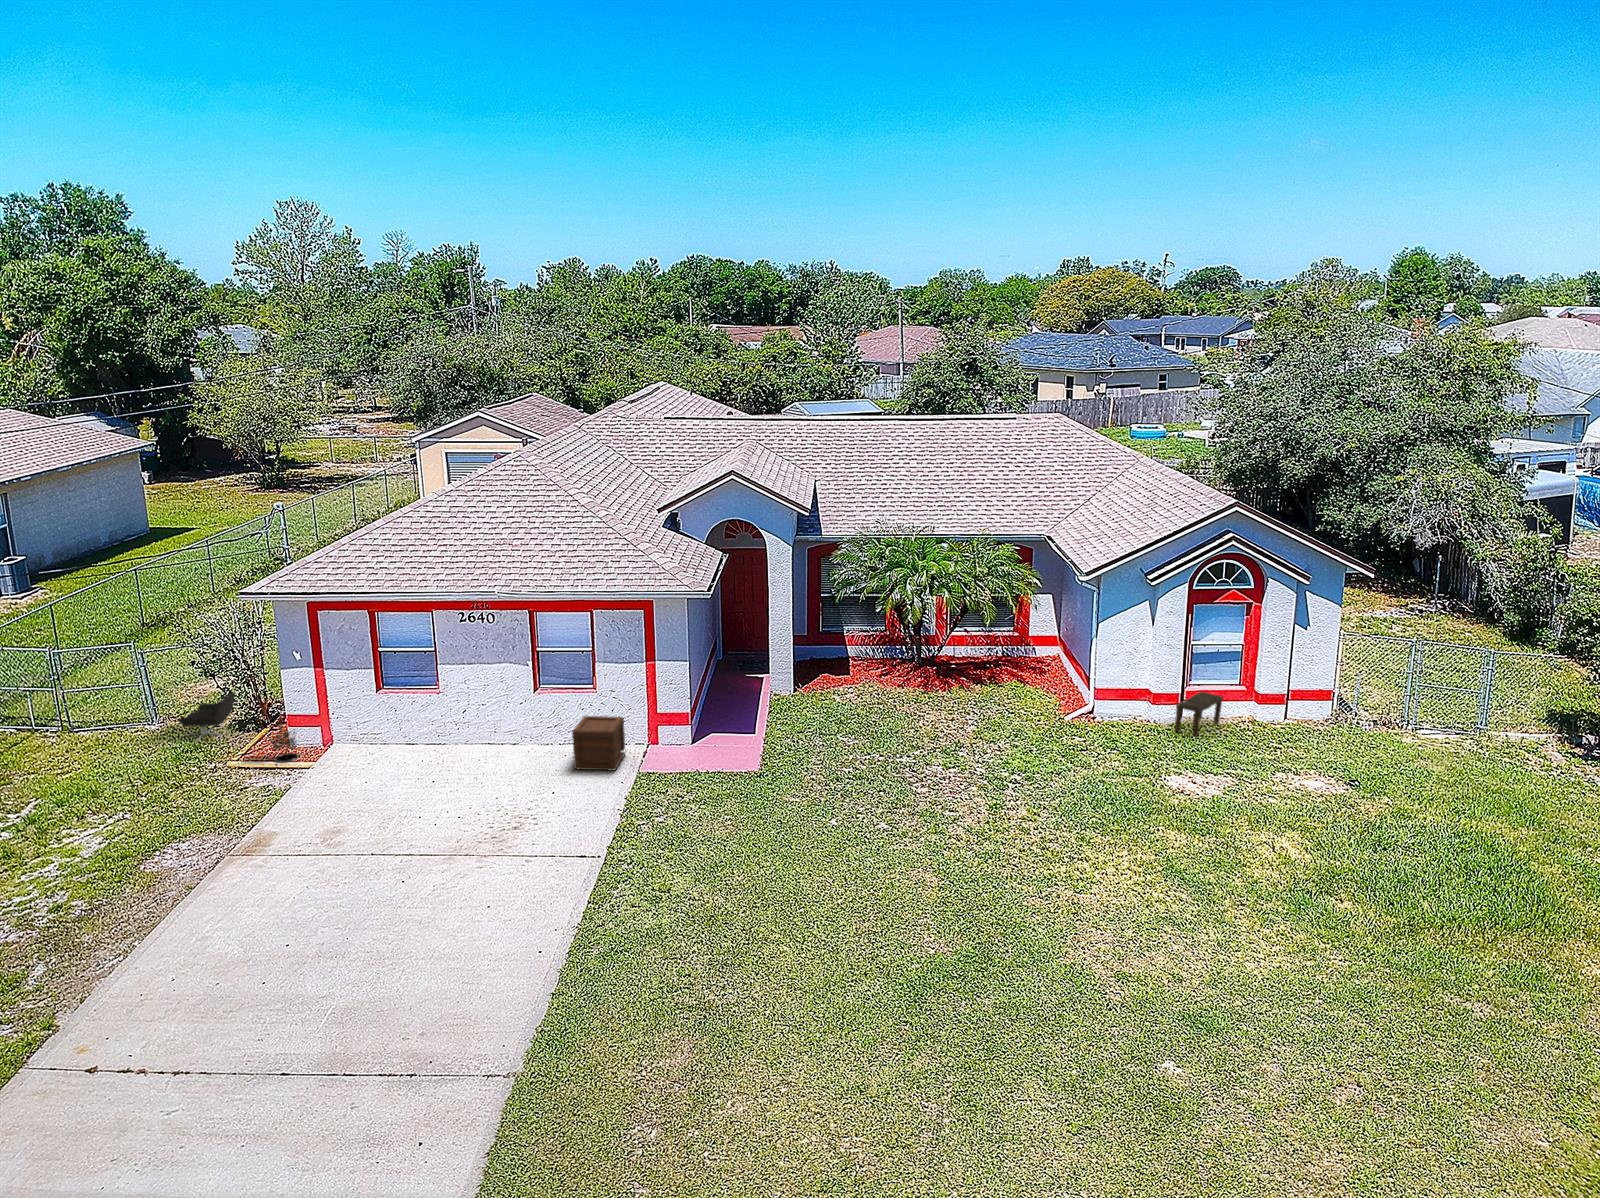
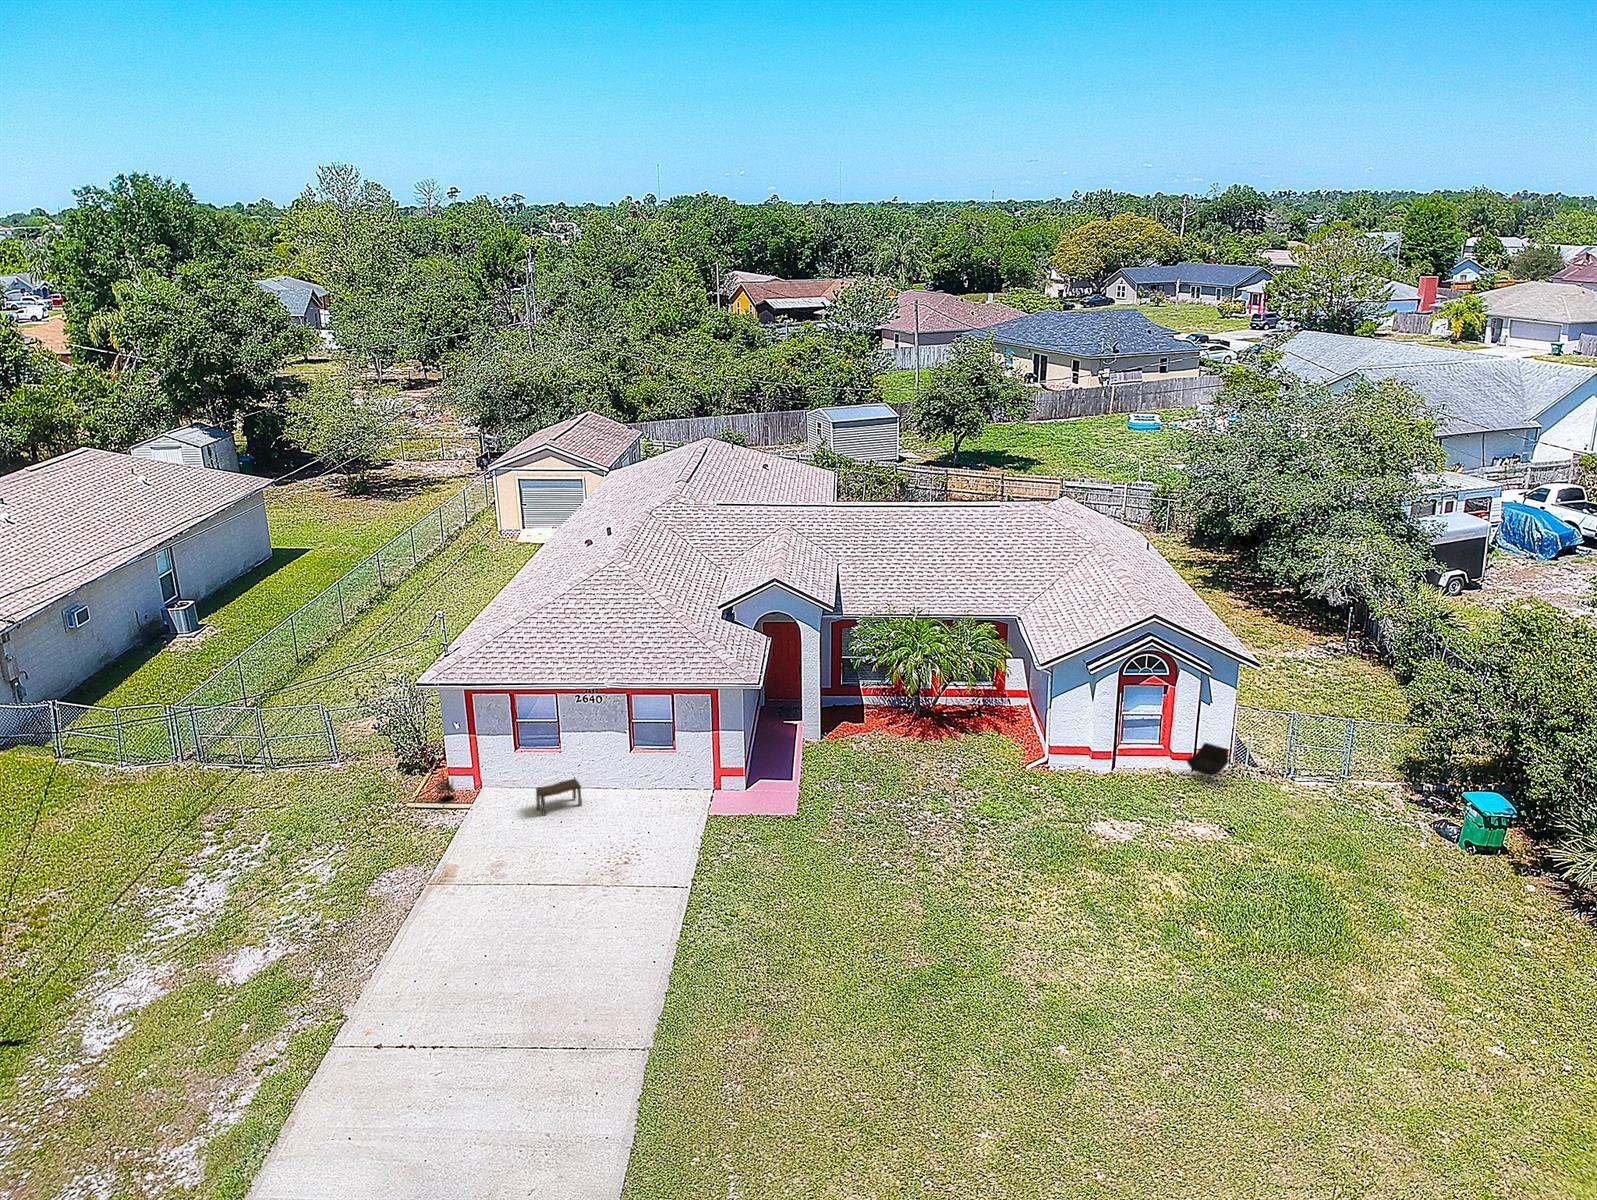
bench: present [1175,692,1223,736] -> present [536,778,582,815]
lounge chair: present [178,693,235,741] -> present [1187,743,1229,784]
wooden crate: present [572,716,626,770] -> none [658,771,696,813]

